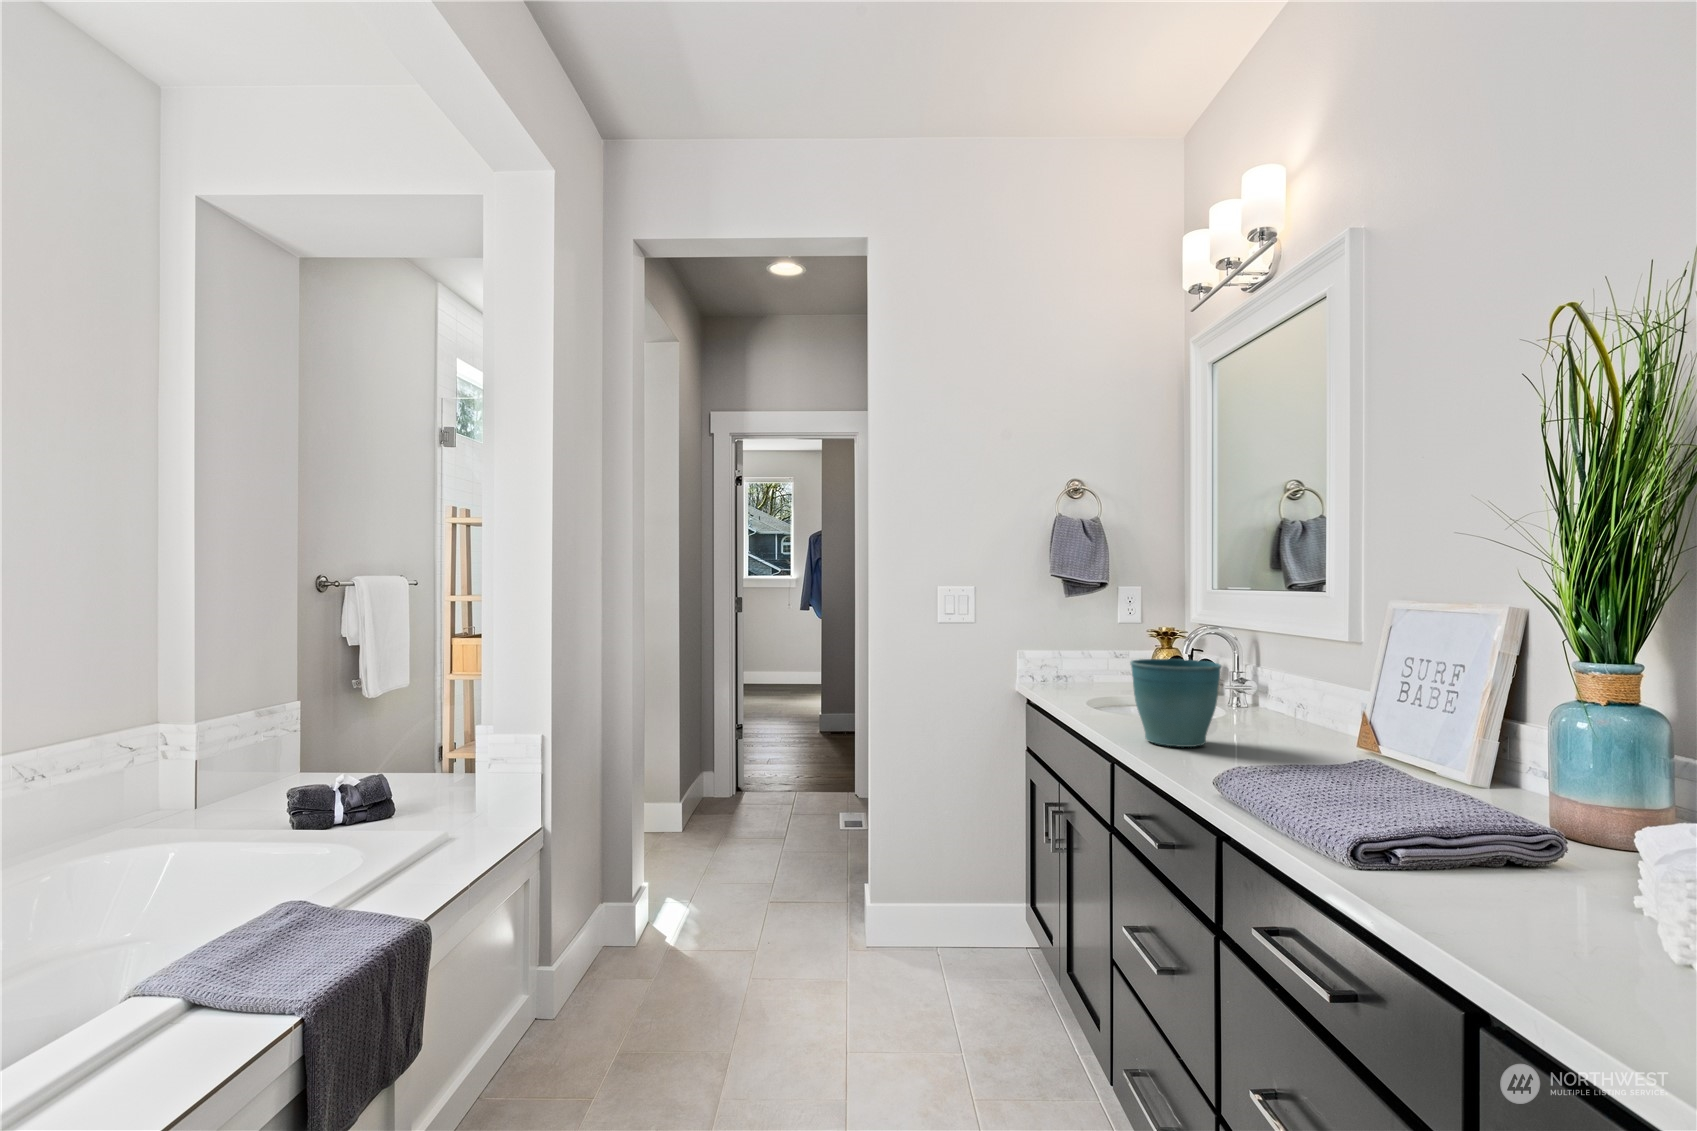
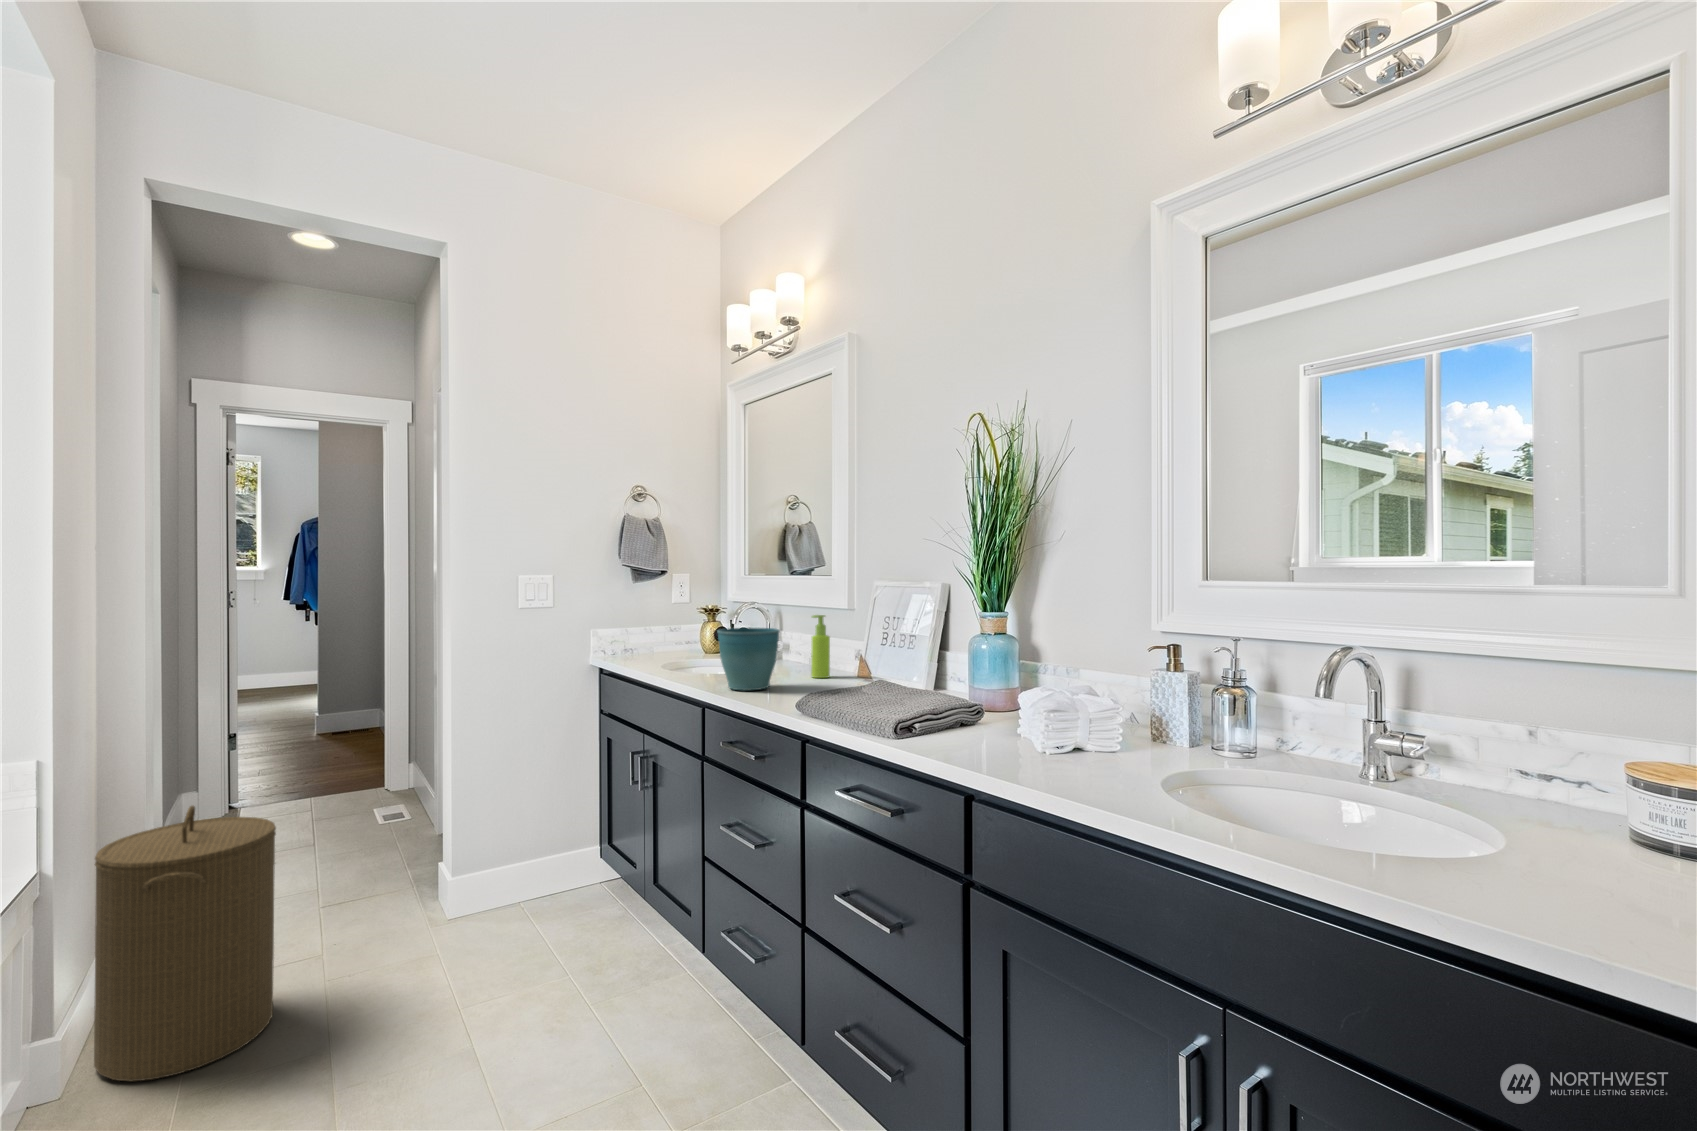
soap dispenser: none [1282,647,1314,739] -> present [811,615,830,678]
laundry hamper: none [573,788,704,1031] -> present [94,806,276,1081]

